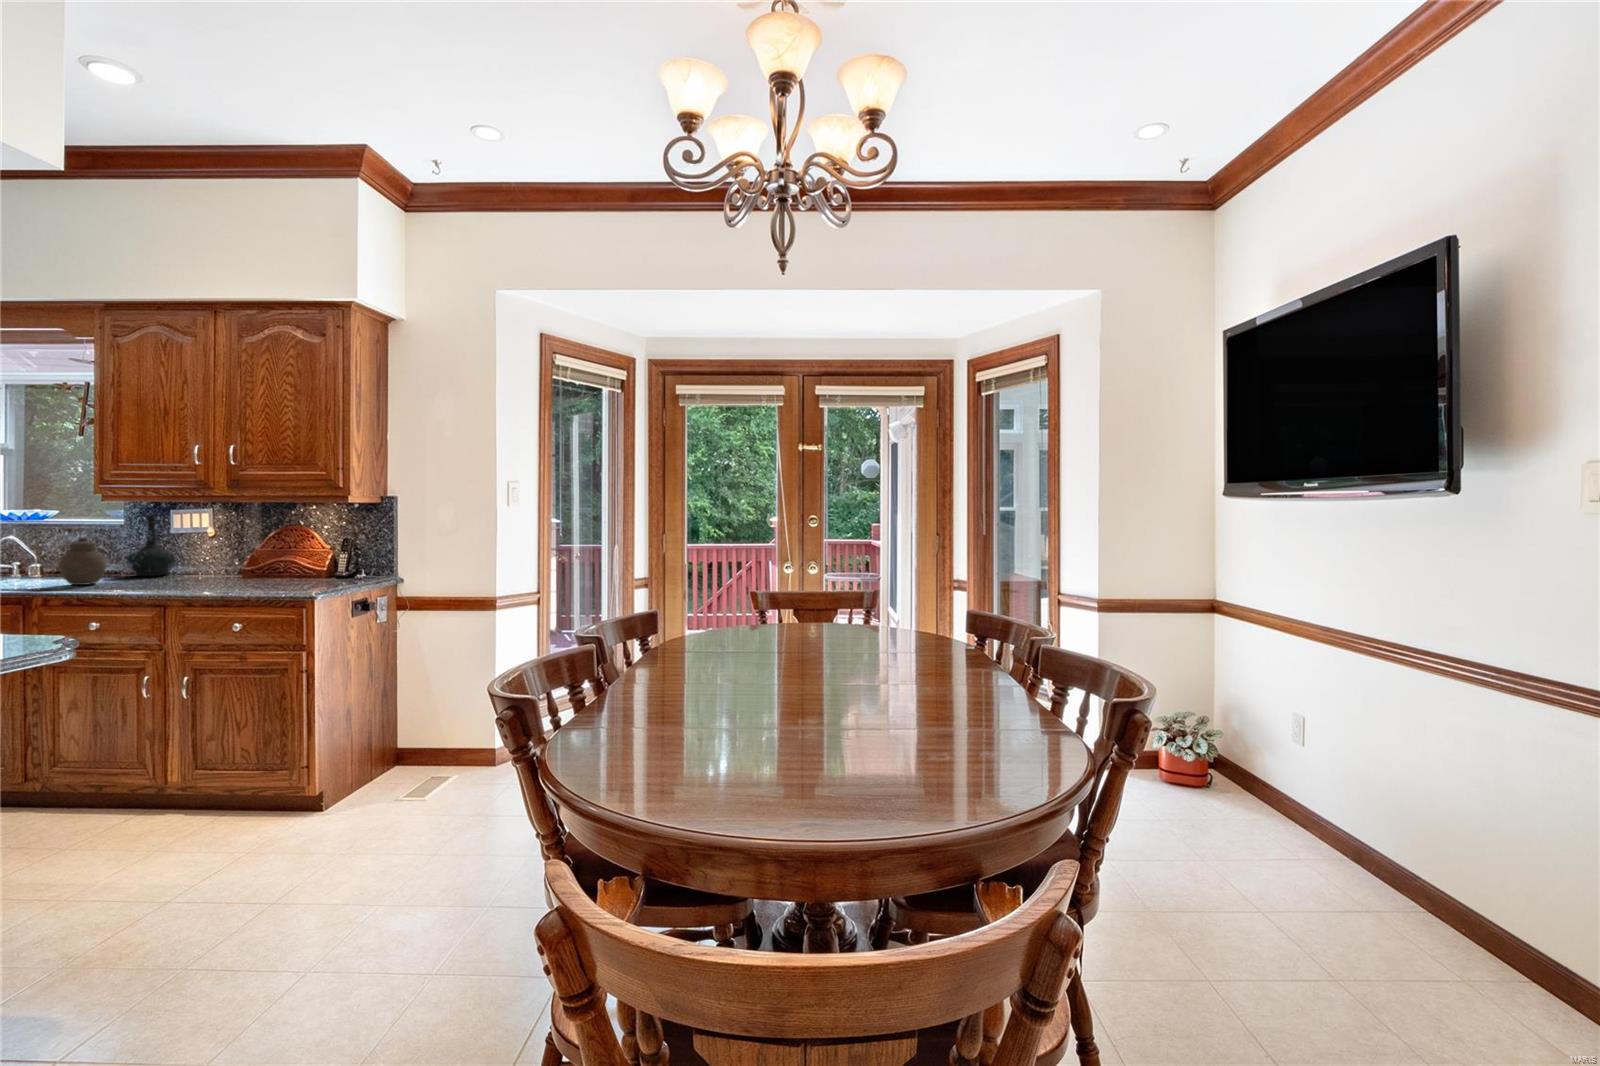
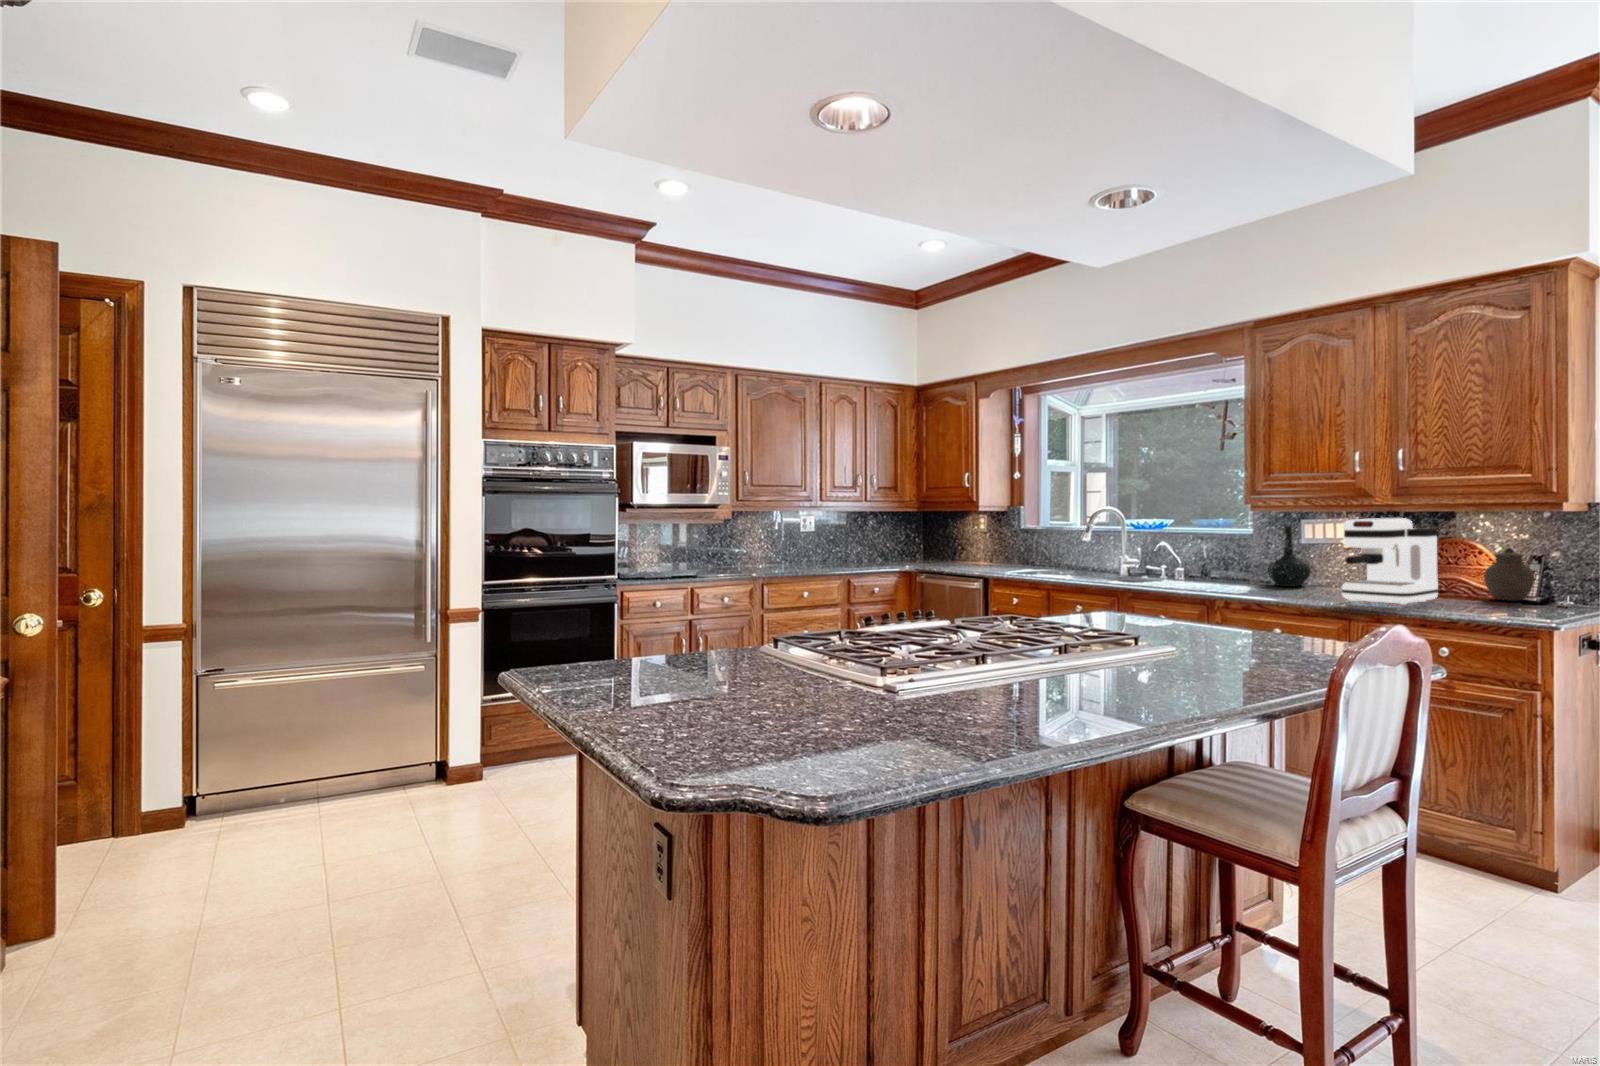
coffee maker: none [161,508,264,587] -> present [1341,518,1438,605]
jar: present [59,537,106,585] -> present [1484,548,1535,601]

